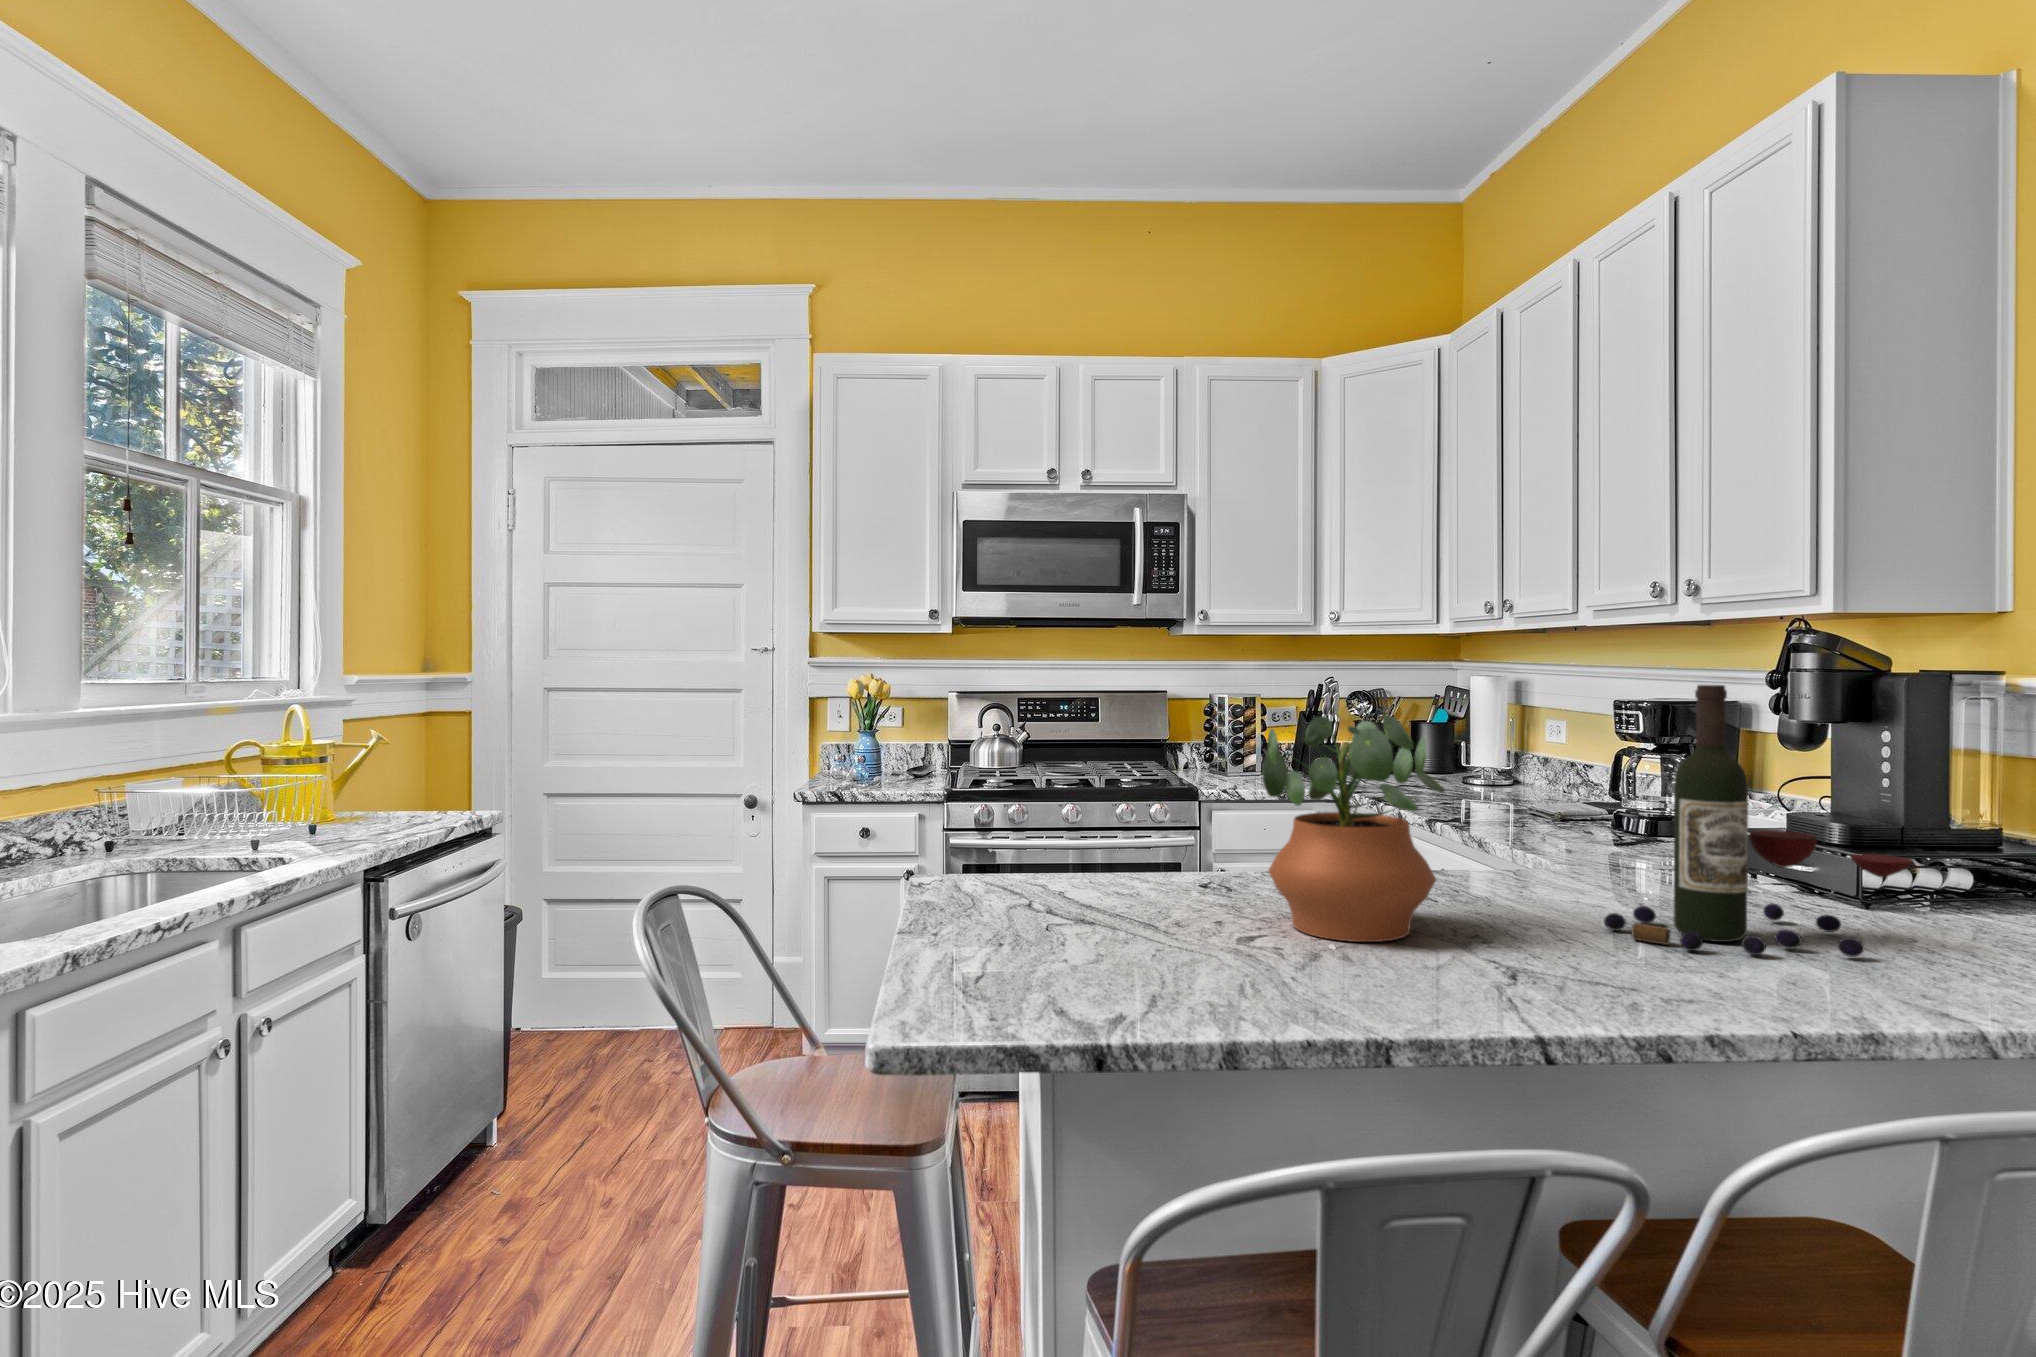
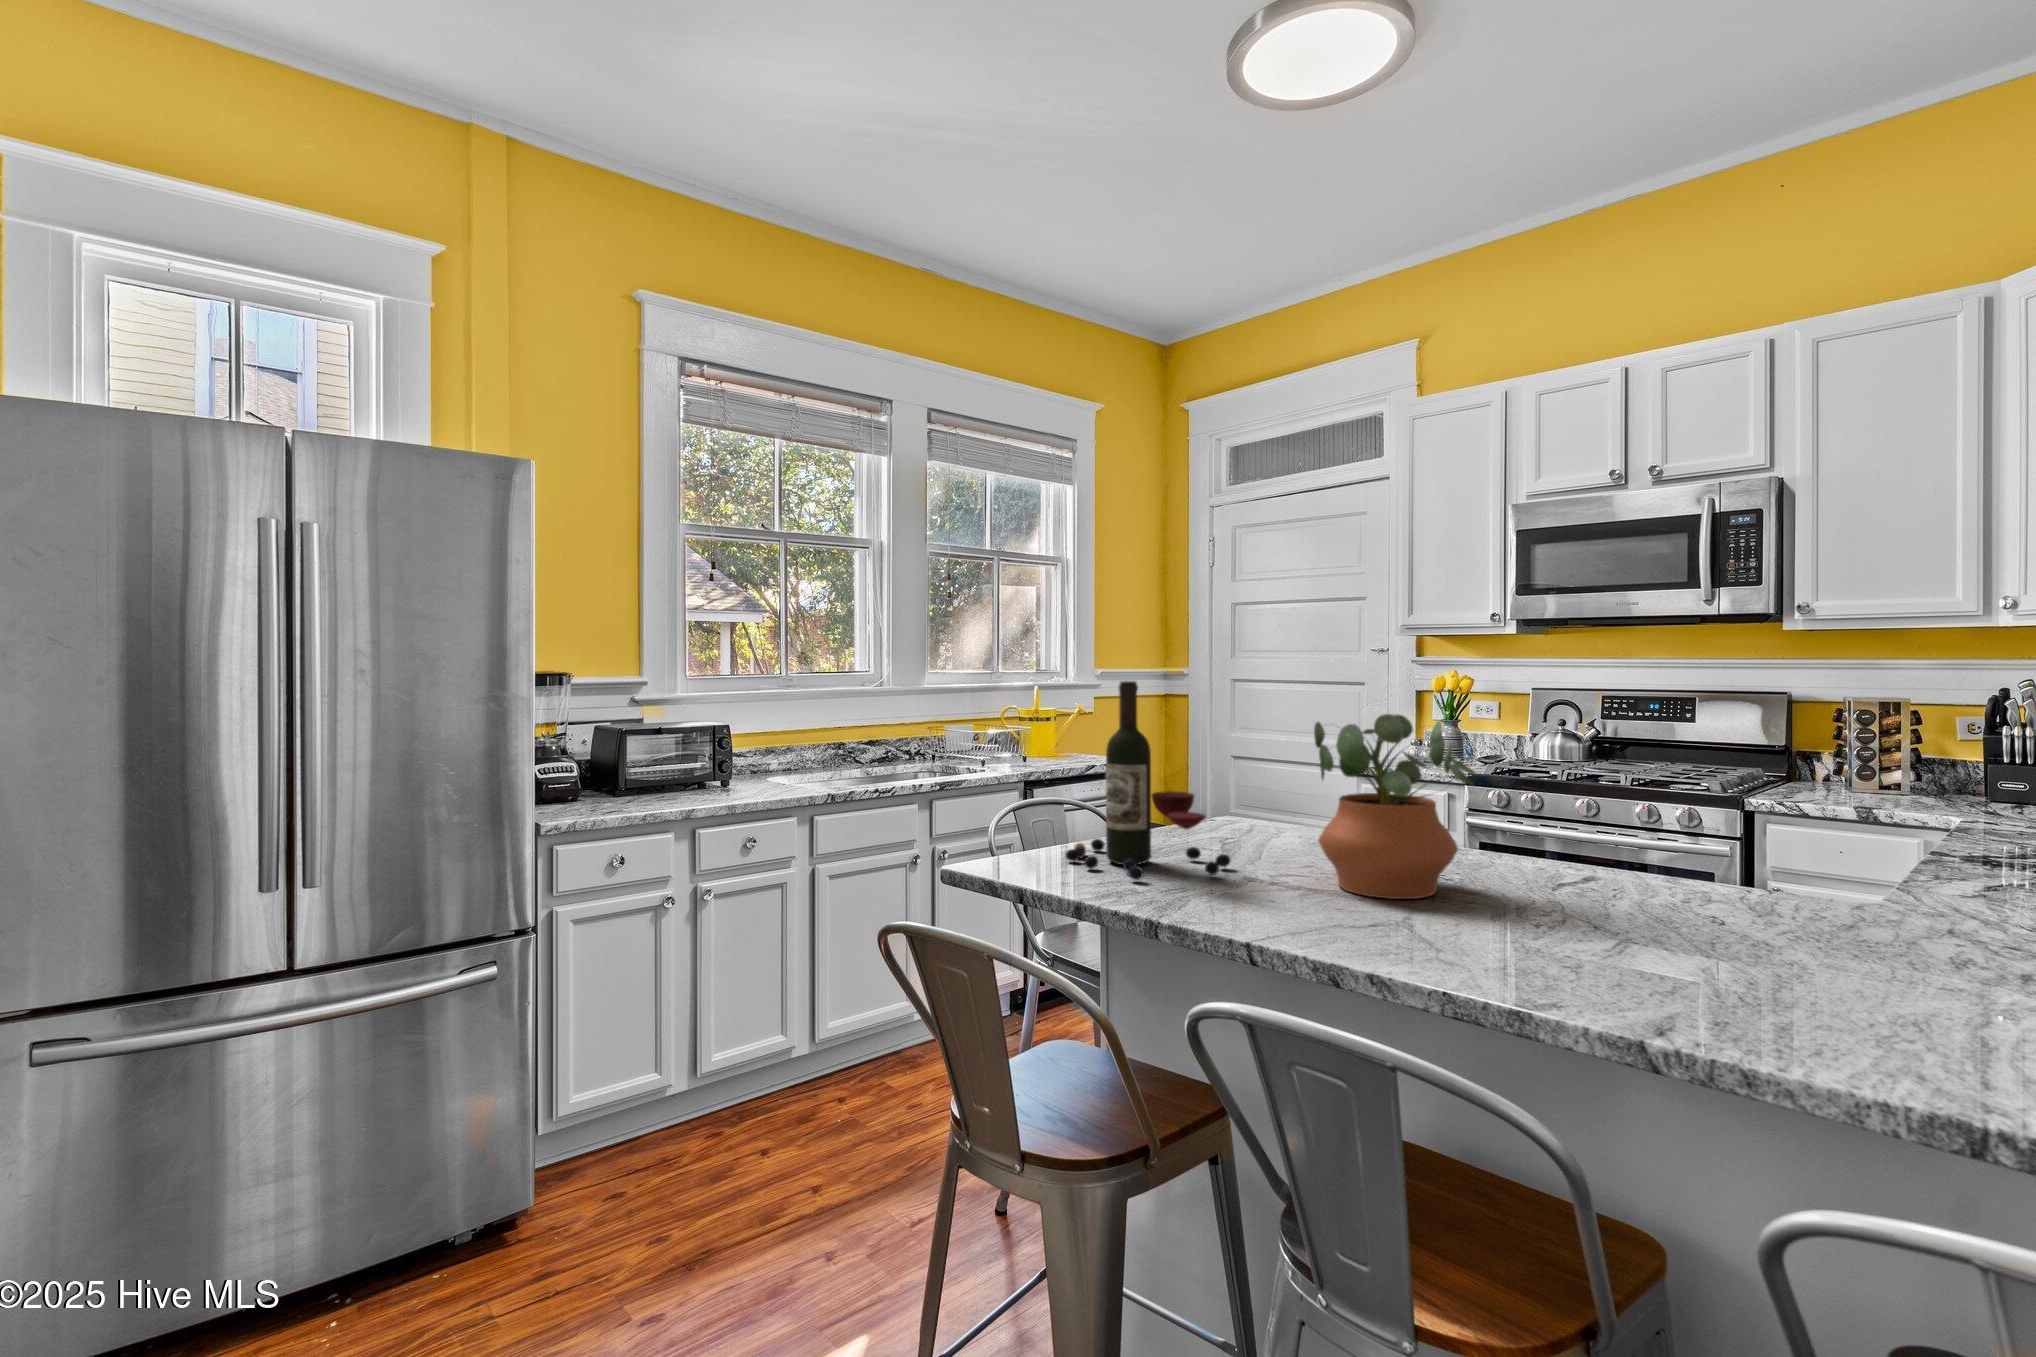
wine bottle: present [1604,685,1912,957] -> present [1065,681,1231,880]

